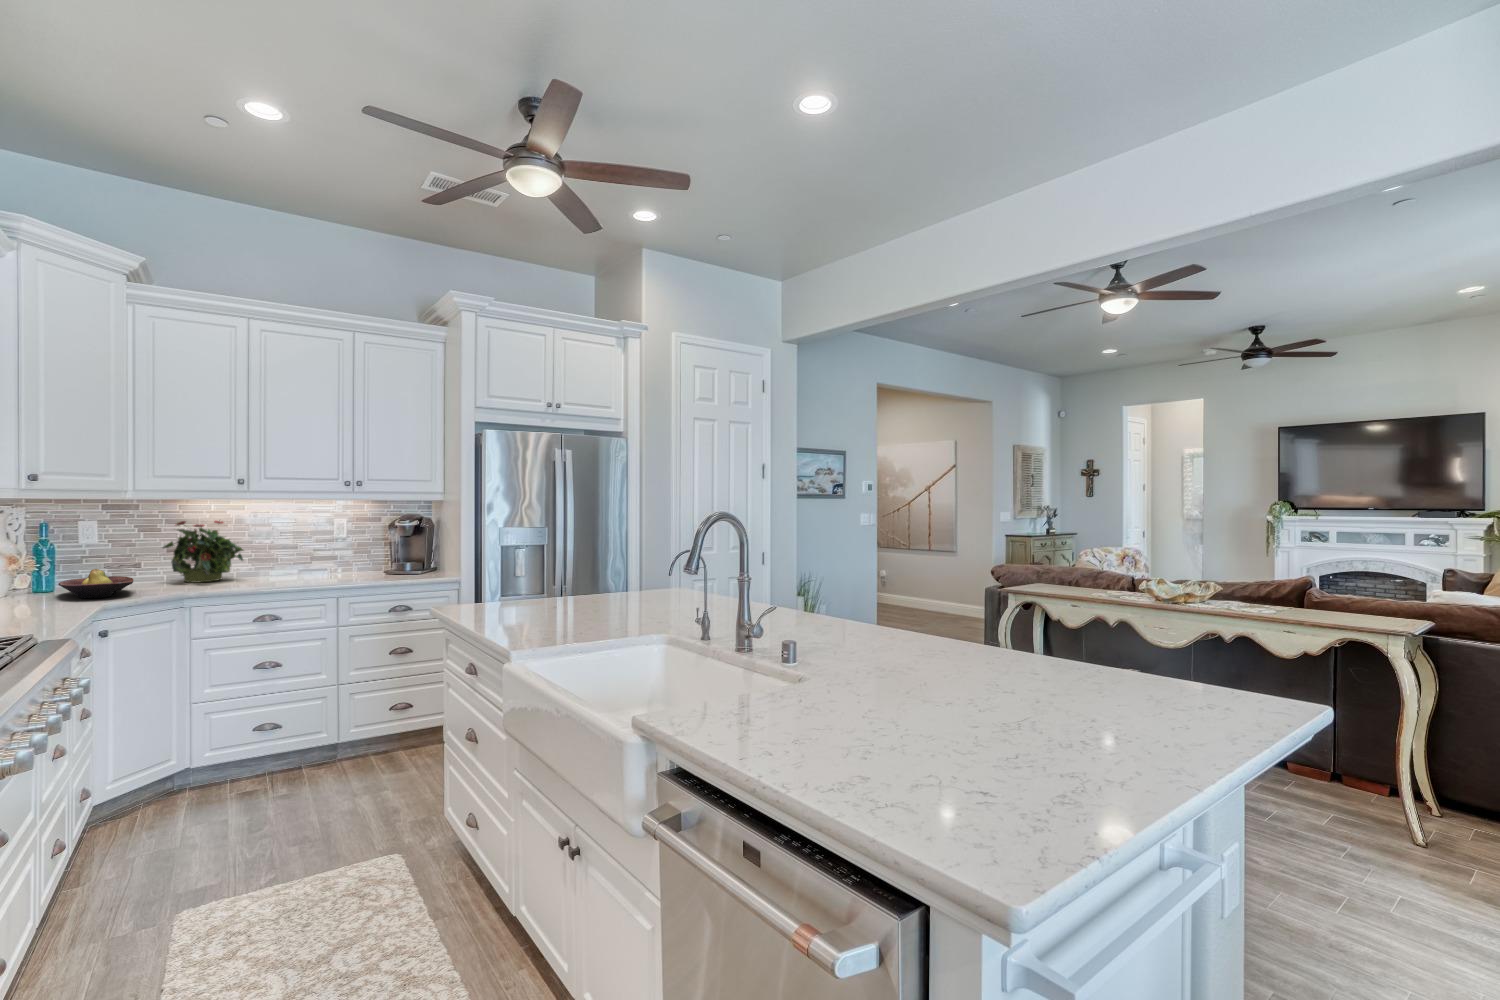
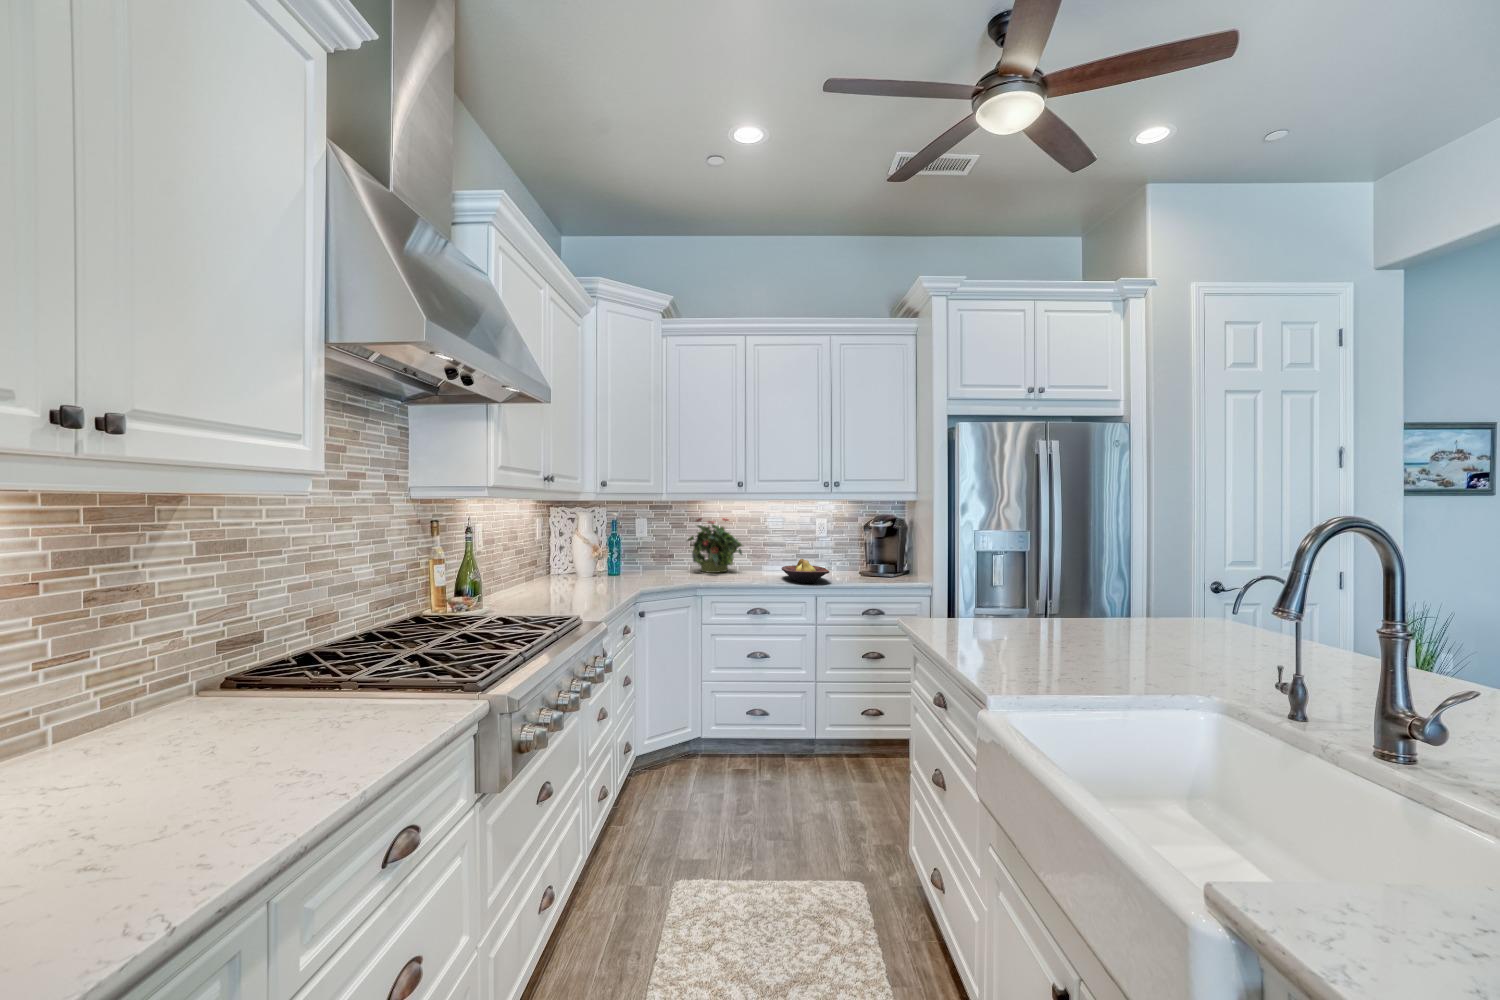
fruit bowl: present [58,569,133,598] -> present [781,559,829,583]

